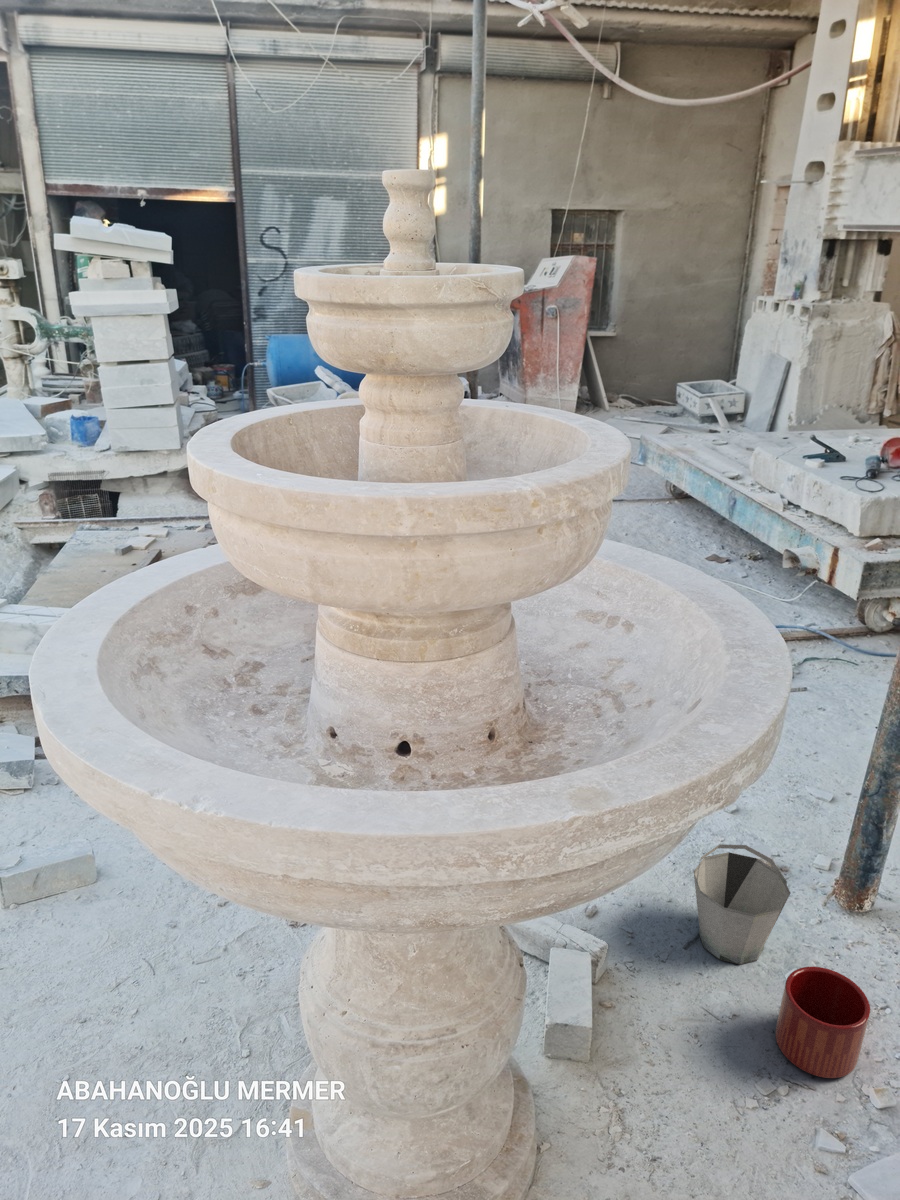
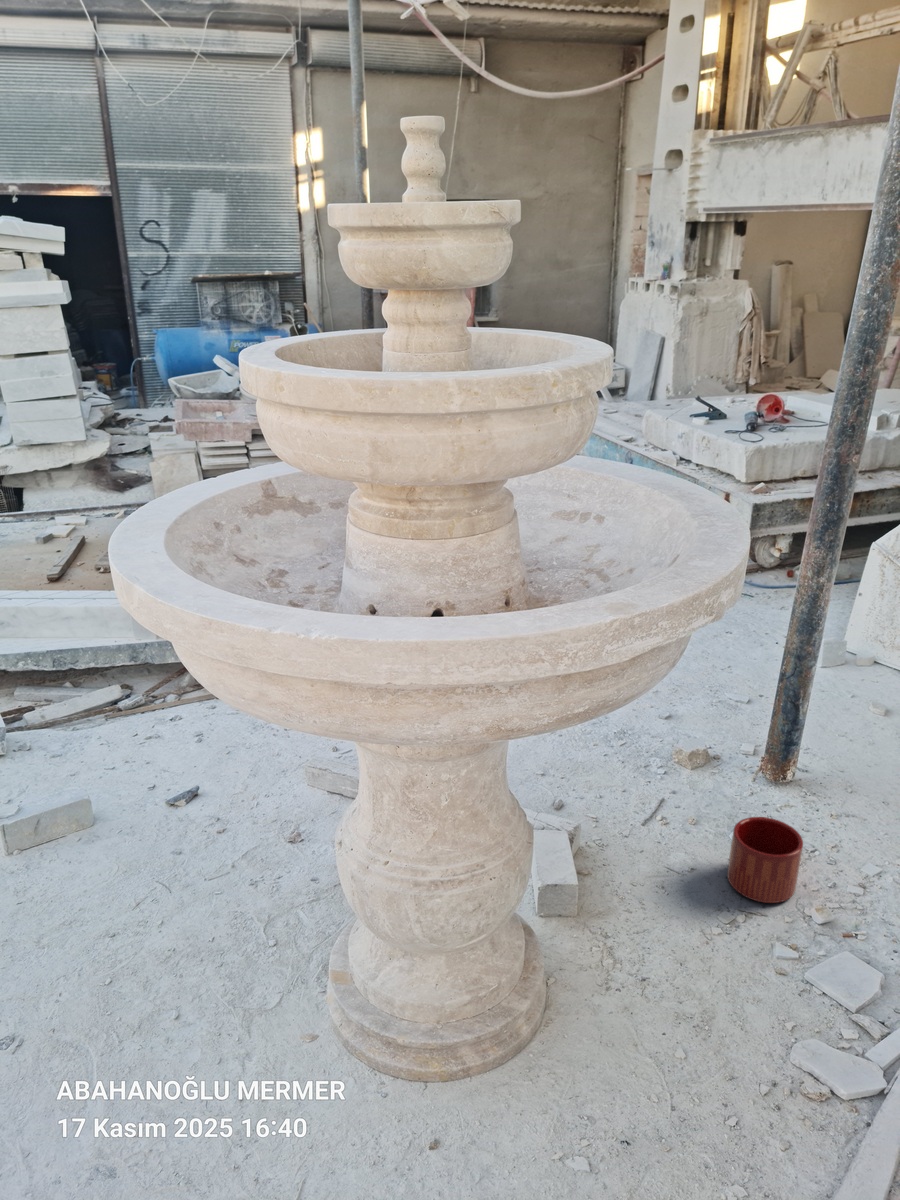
bucket: present [694,844,790,964] -> none [646,732,728,832]

